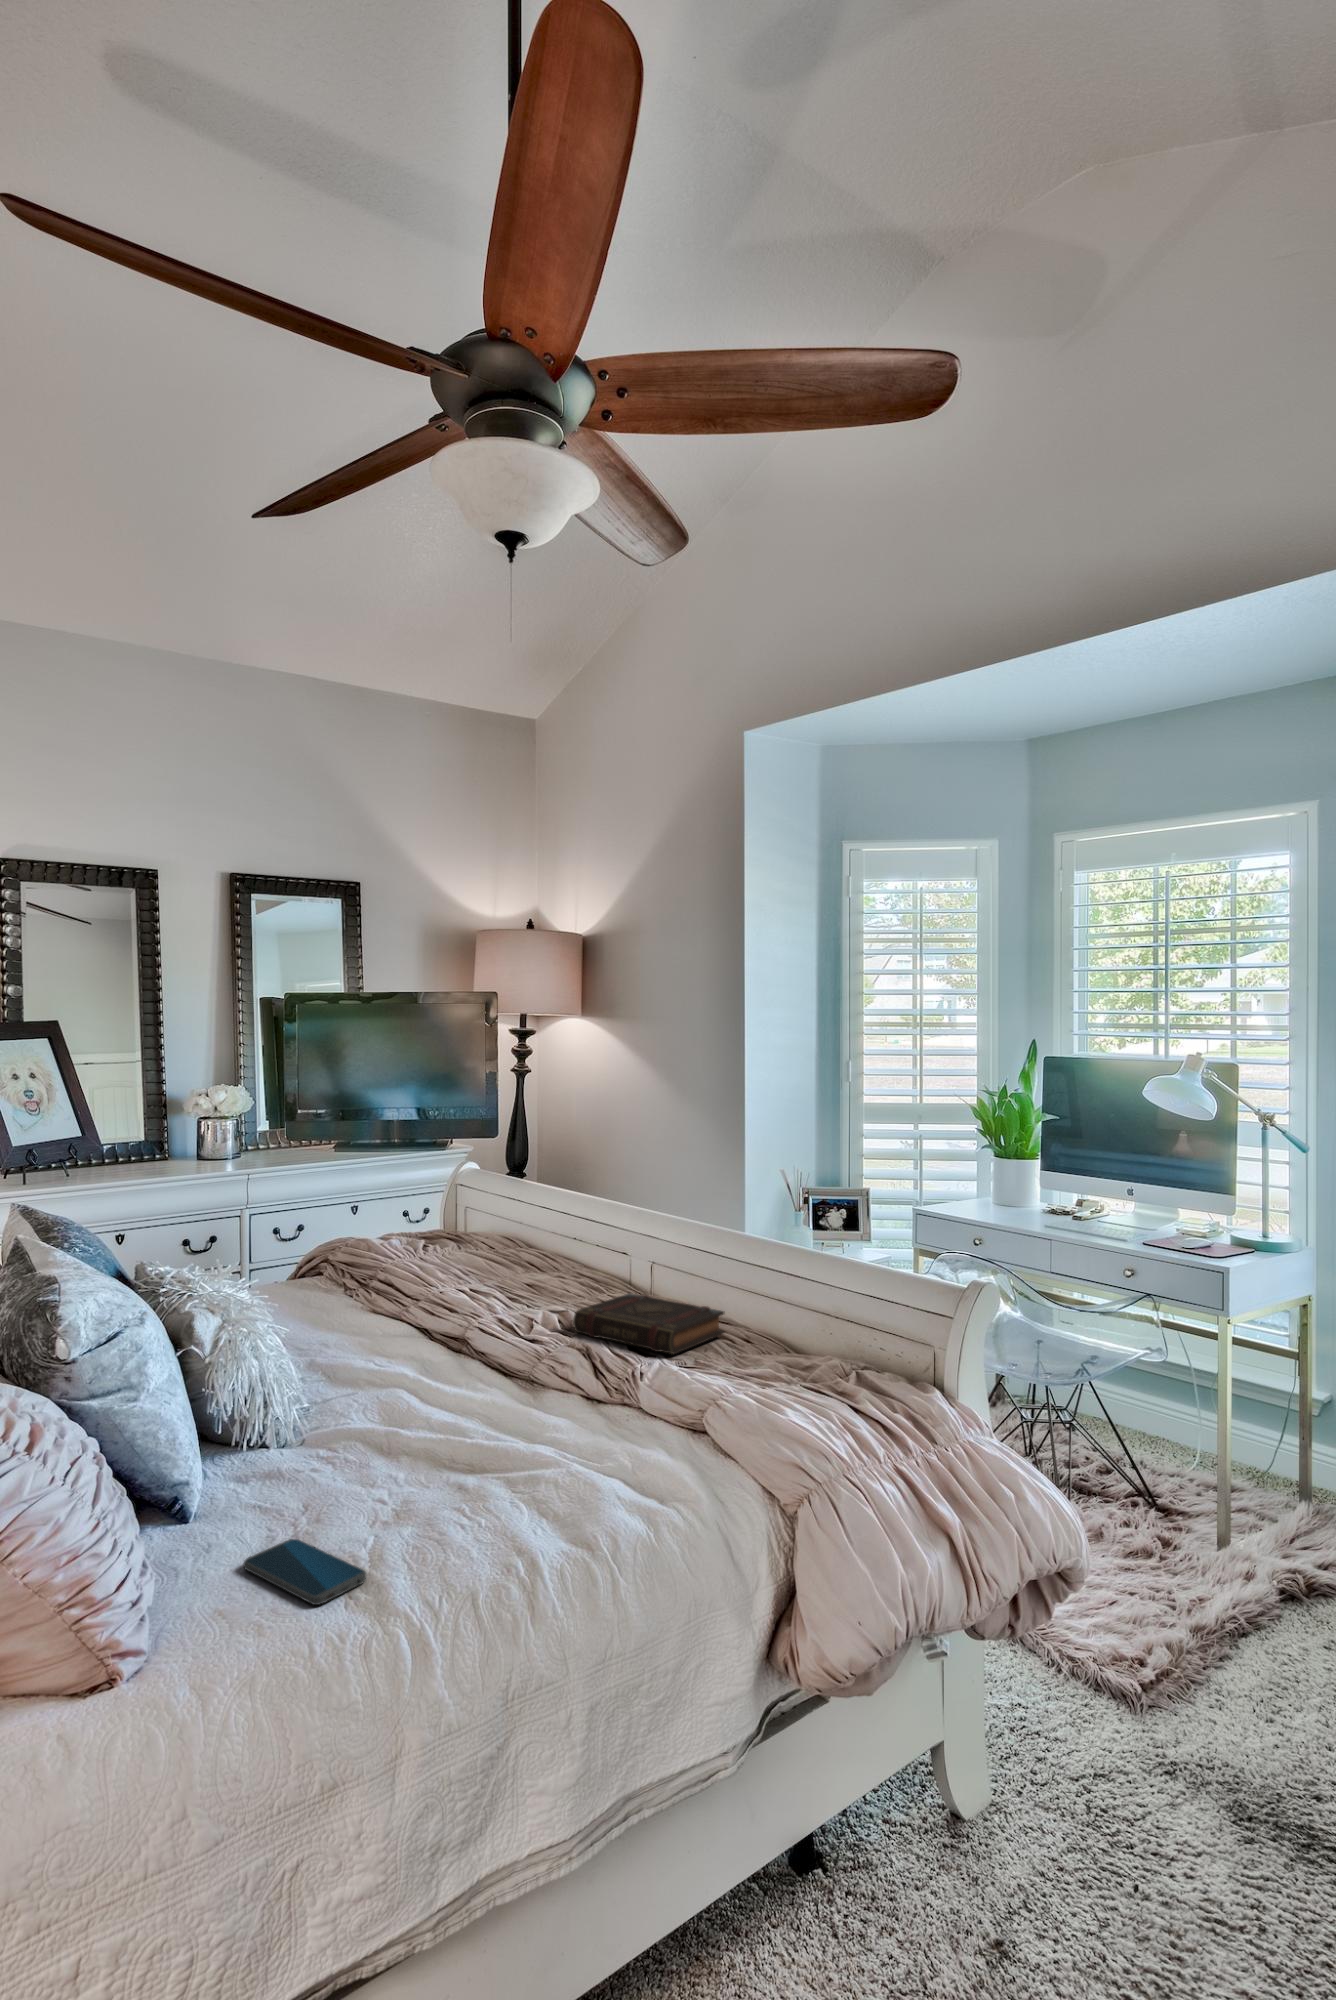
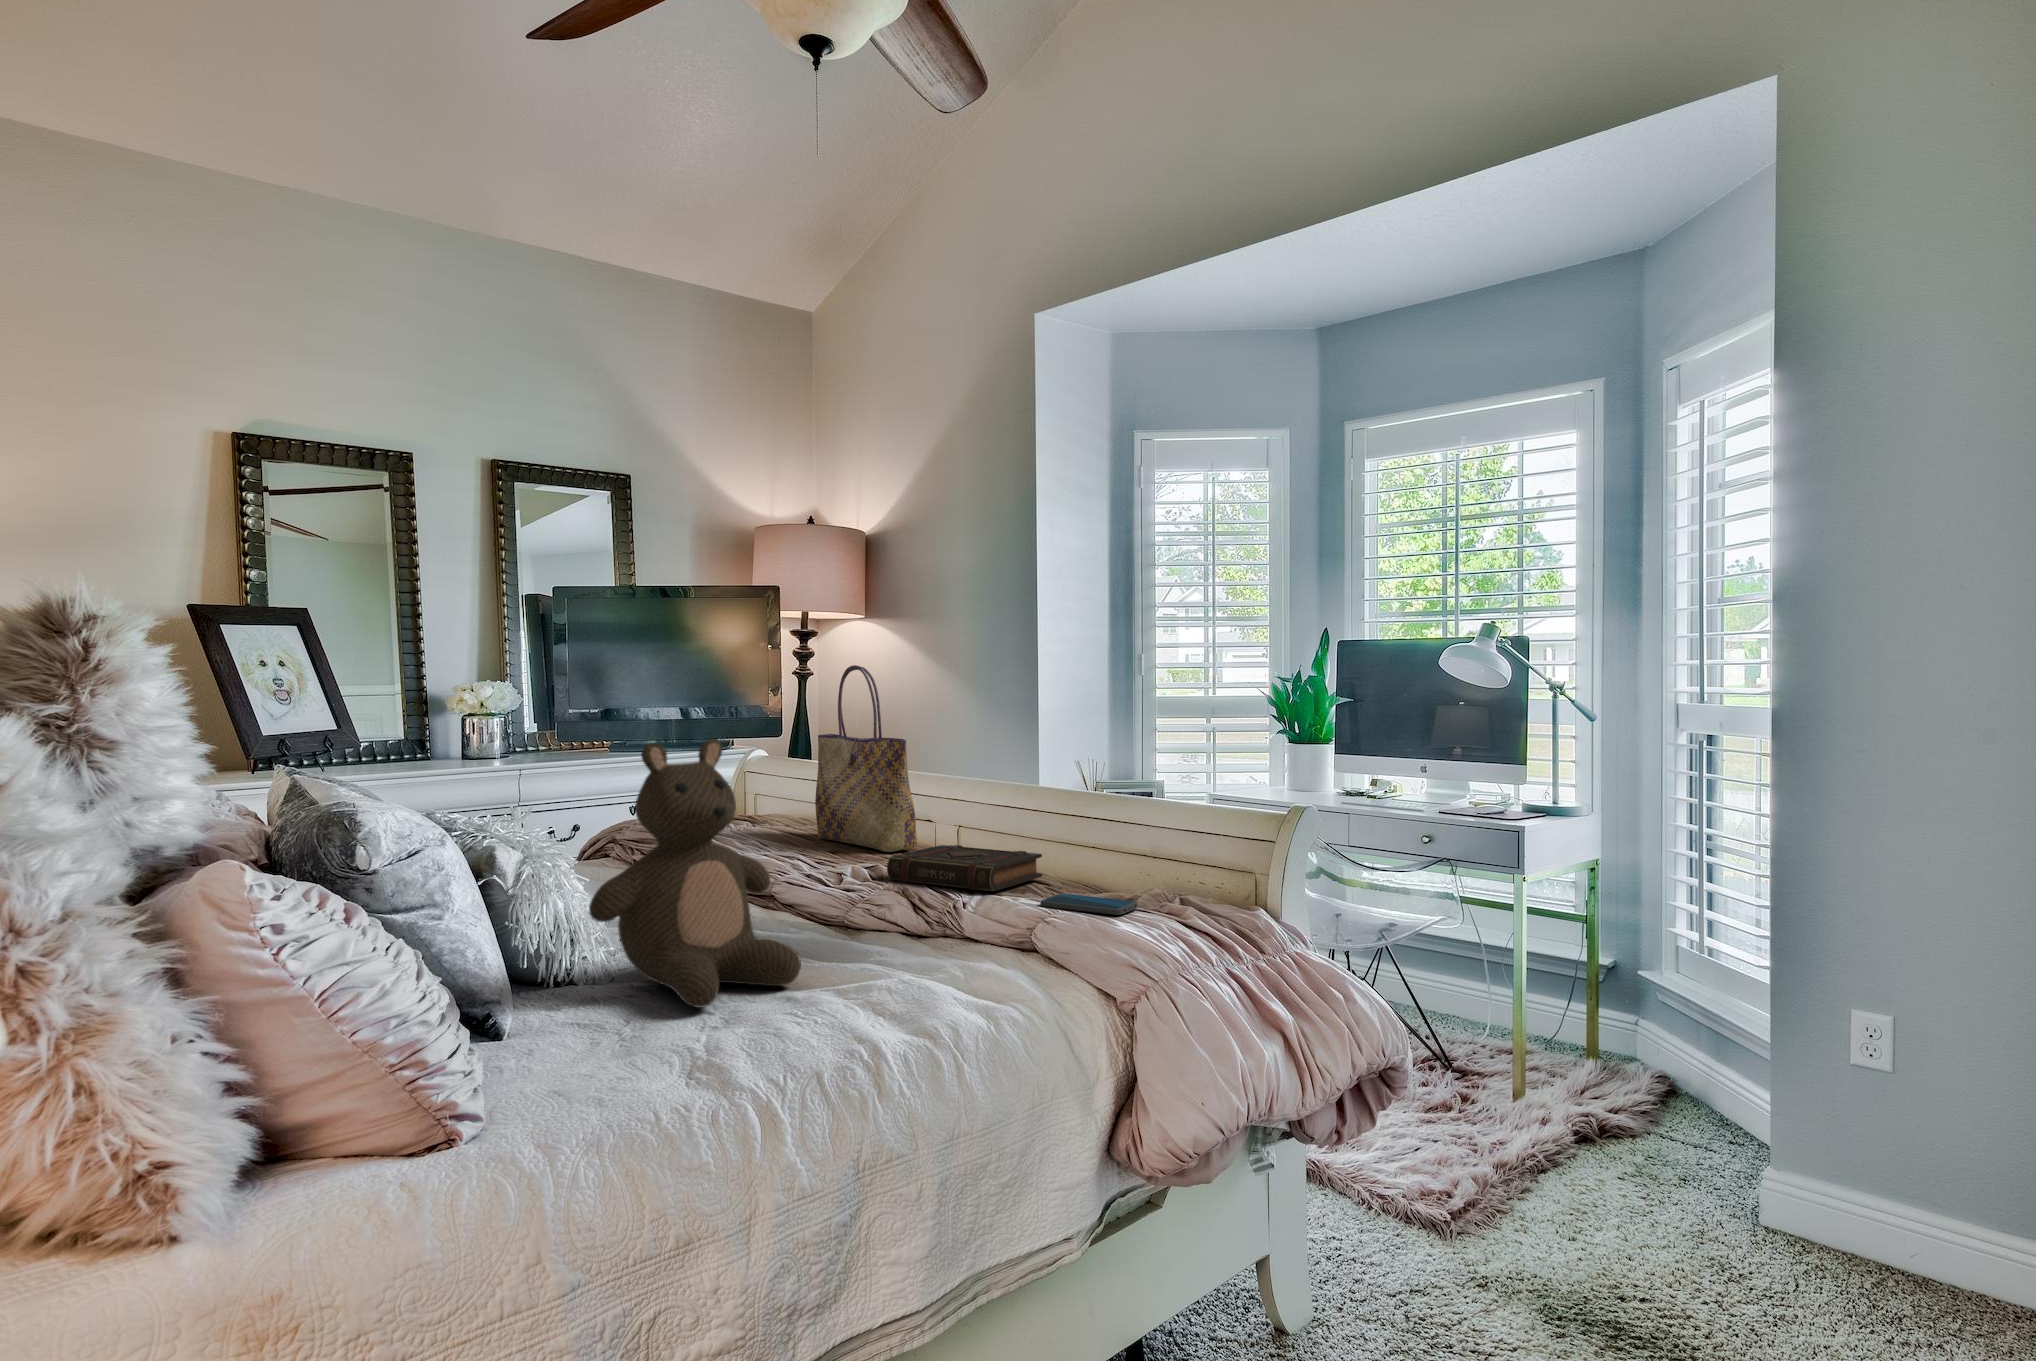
tote bag: none [515,1105,609,1292] -> present [815,665,917,852]
stuffed bear: none [272,1219,475,1497] -> present [589,739,801,1008]
smartphone: present [243,1539,366,1605] -> present [1041,894,1138,915]

